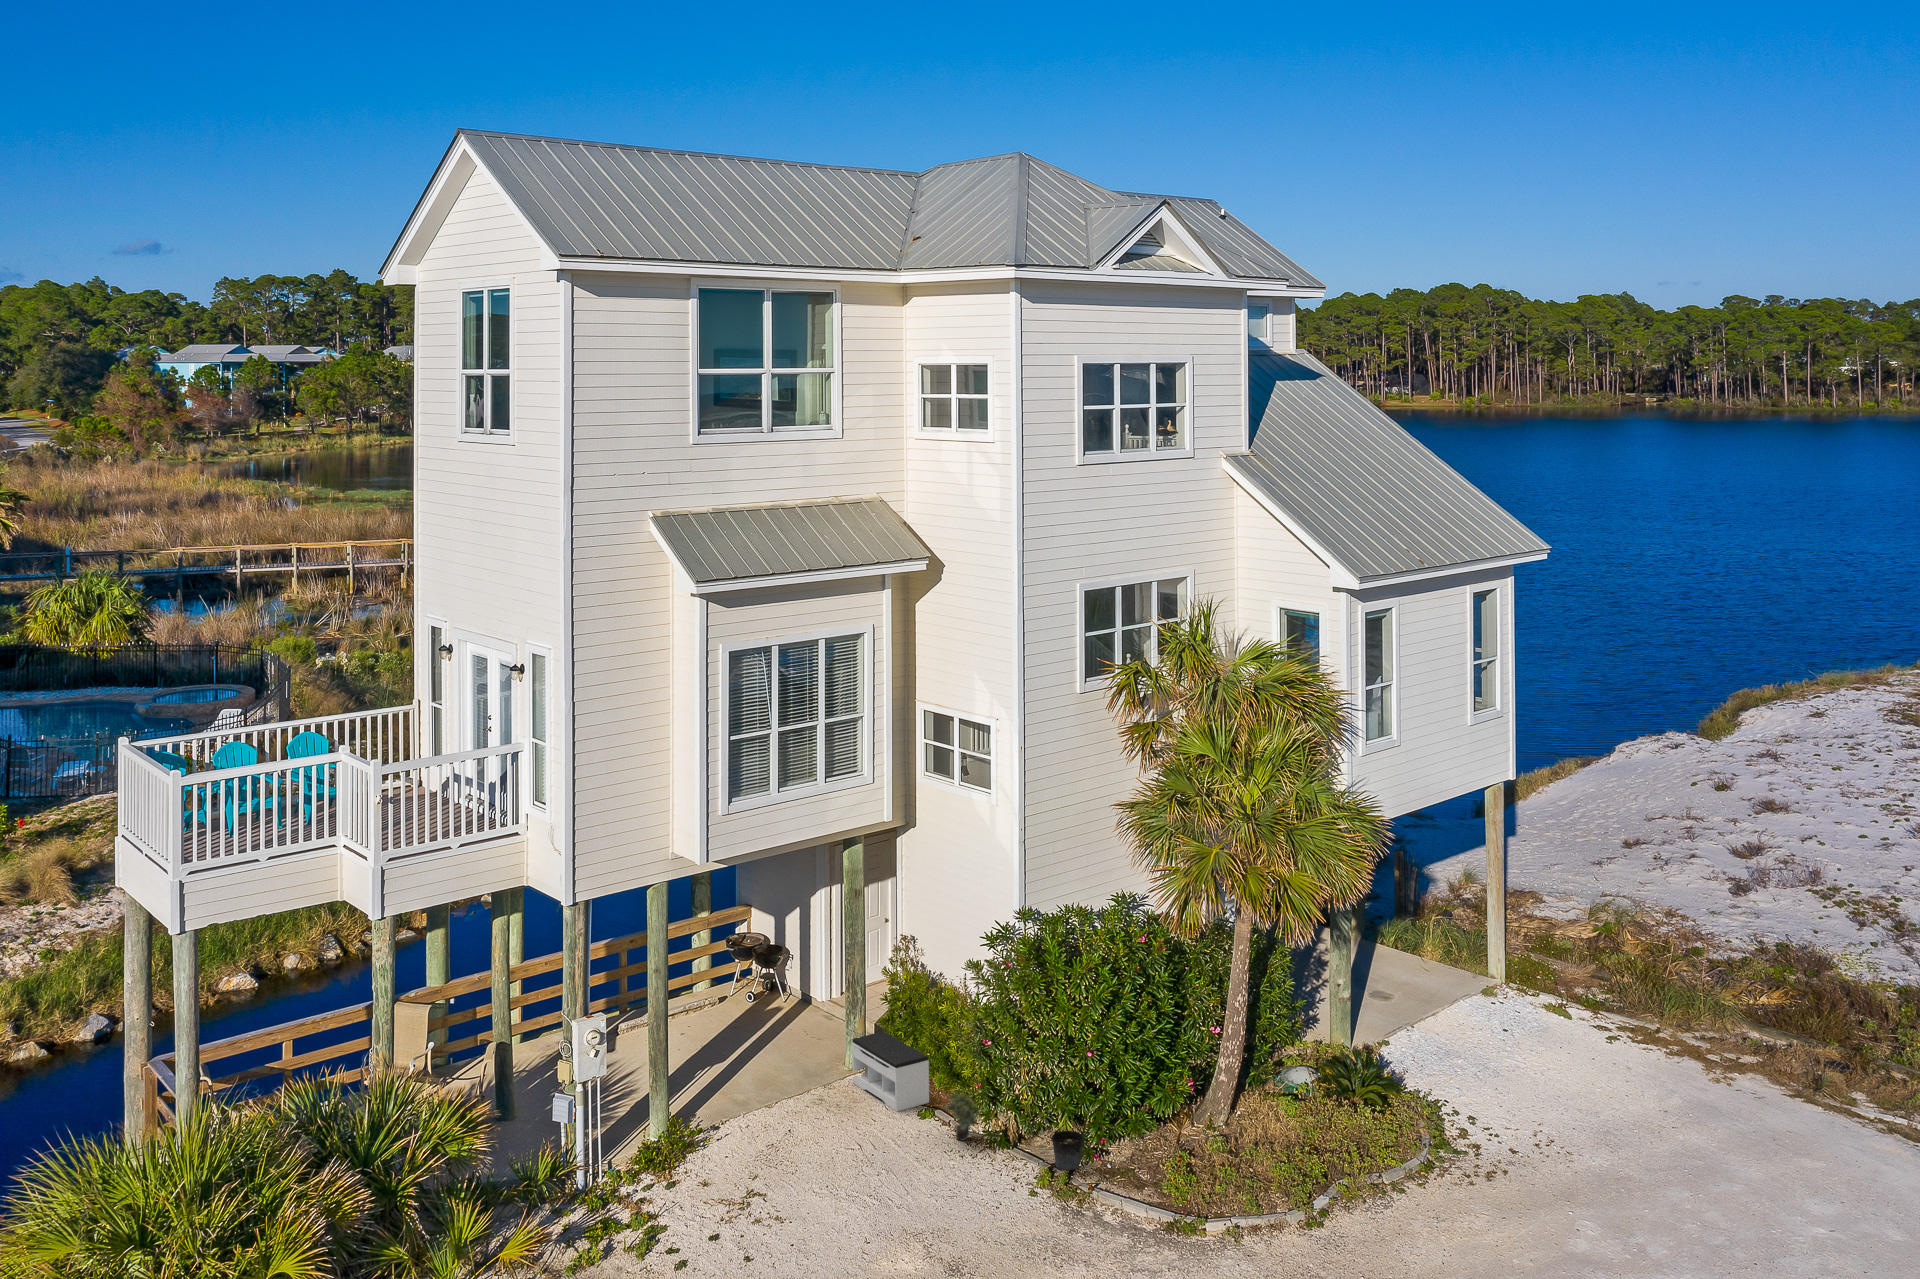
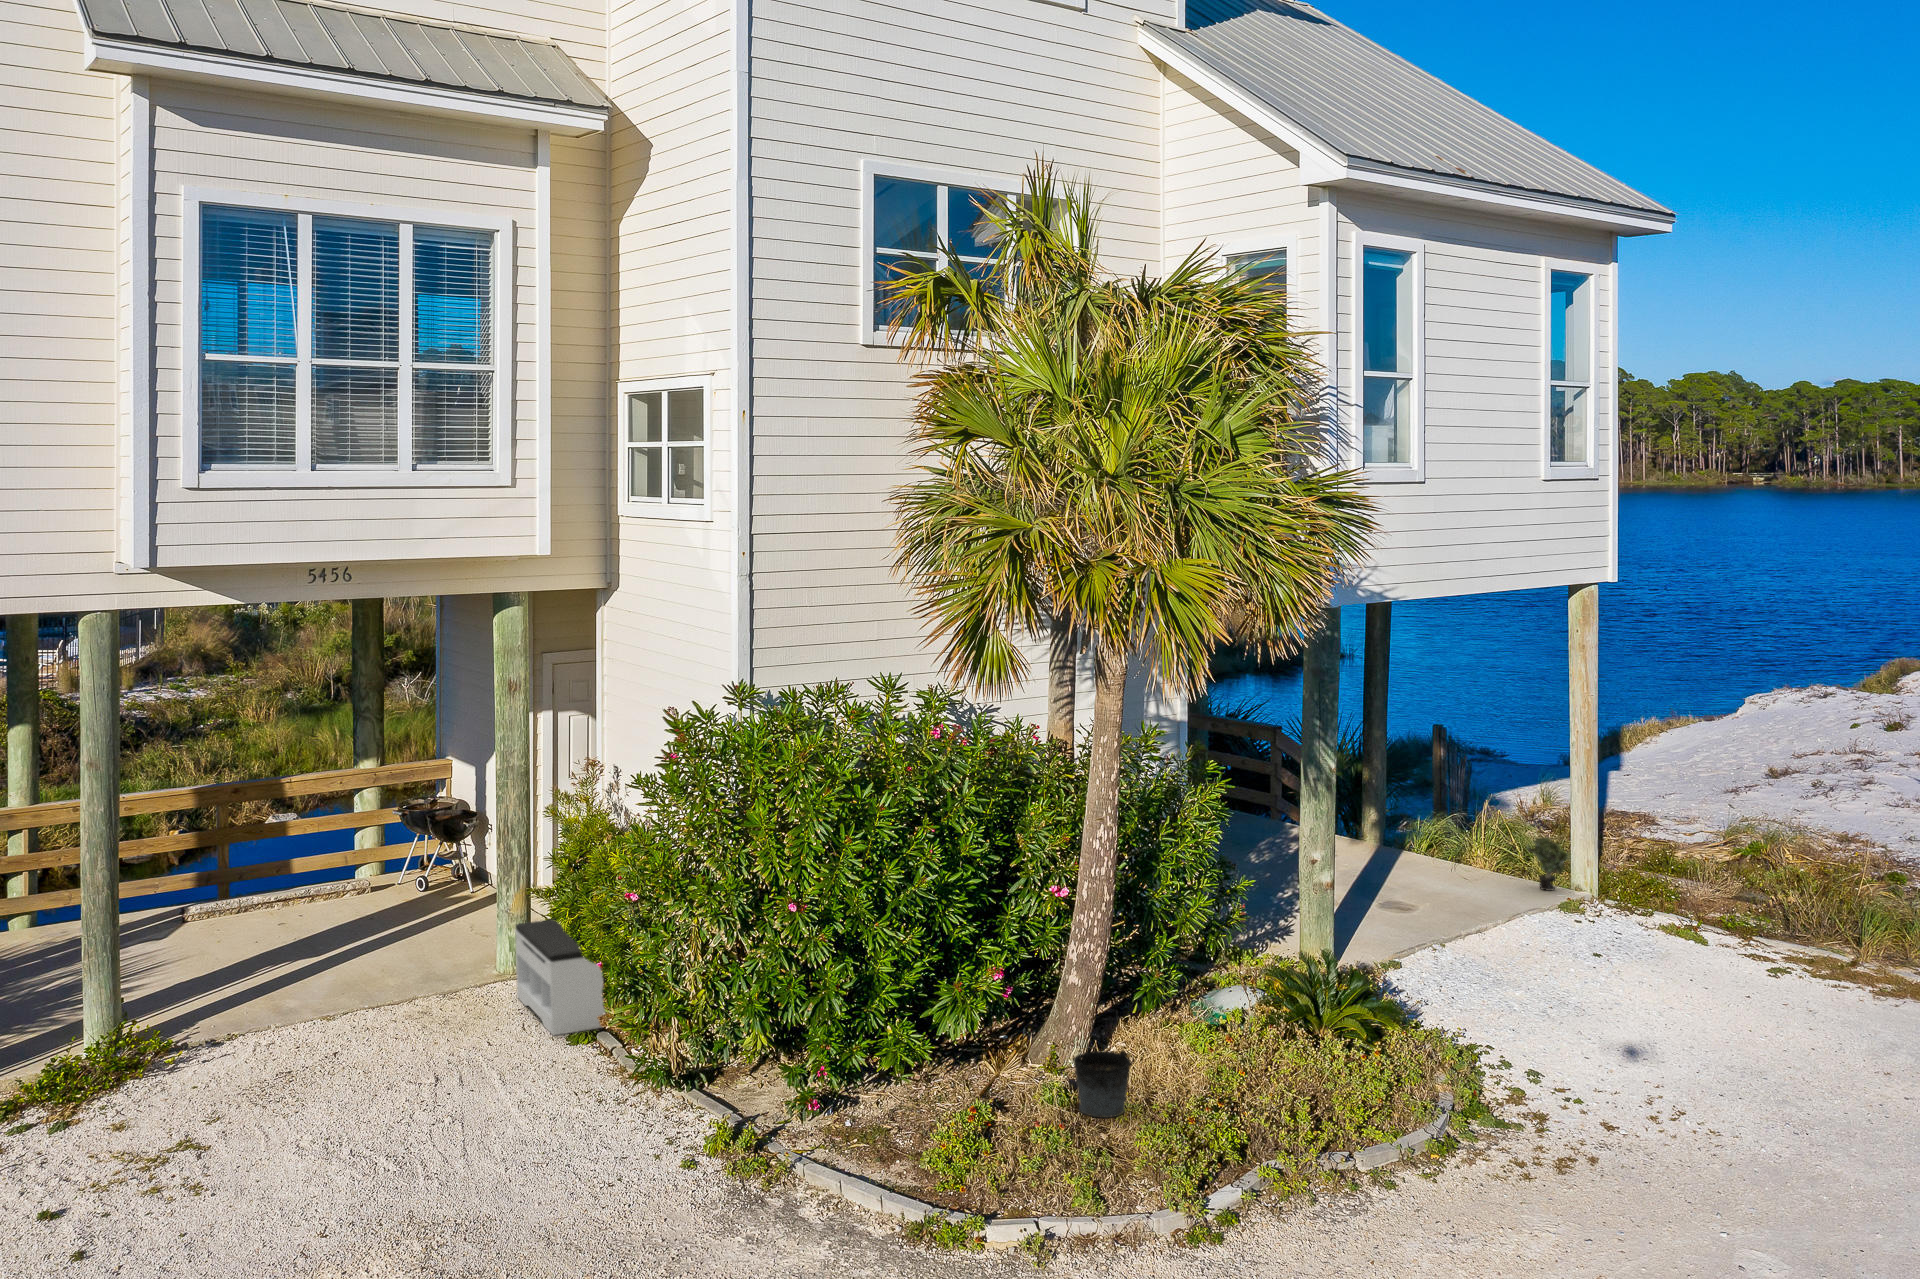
potted plant: present [946,1092,979,1141] -> present [1526,837,1568,891]
bucket: present [1050,1130,1084,1170] -> present [1073,1050,1134,1118]

